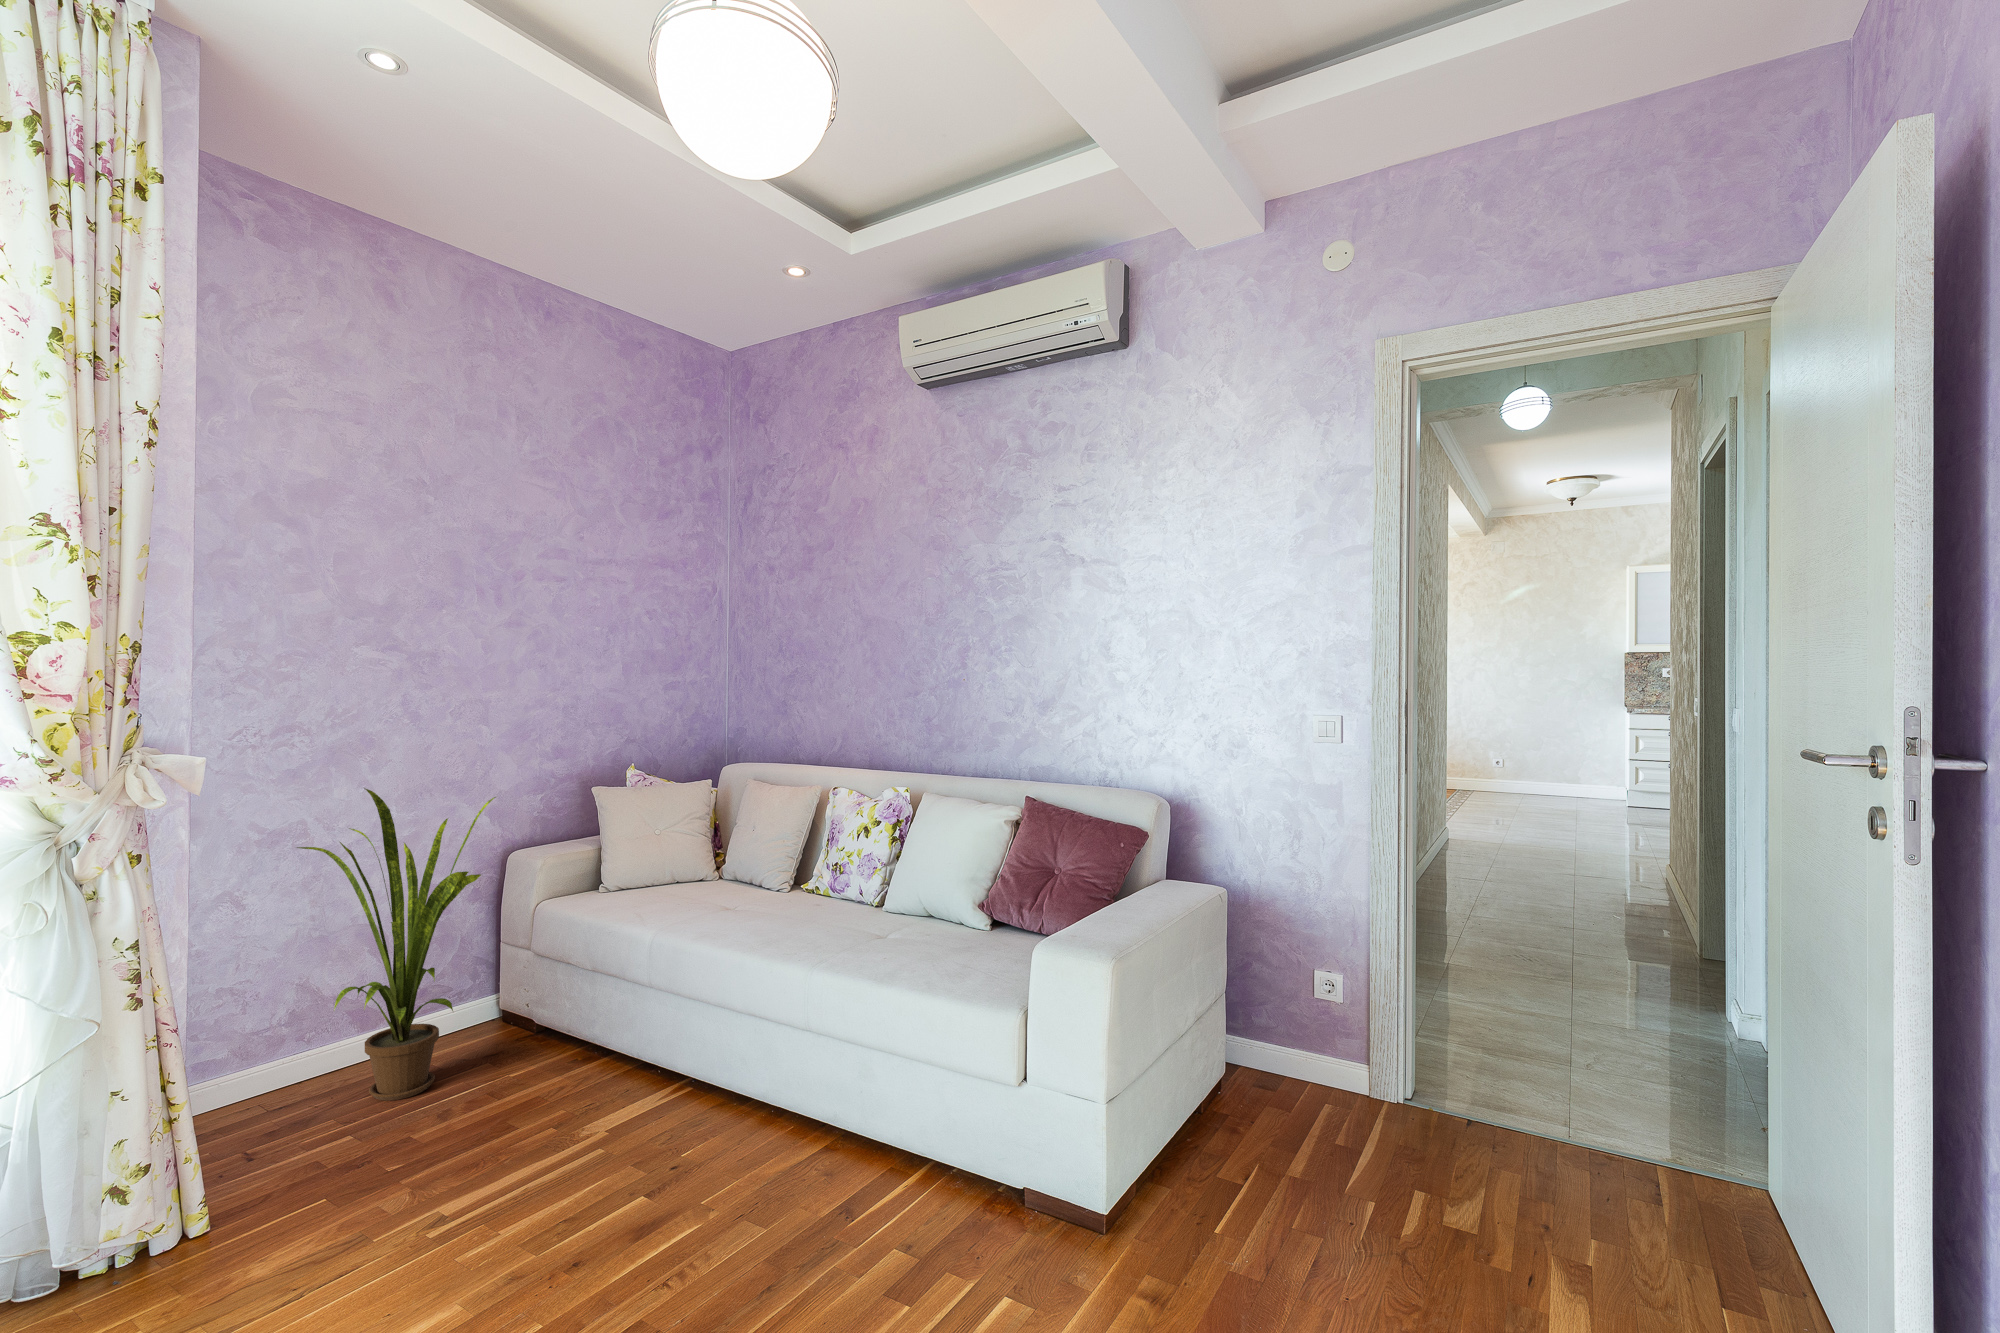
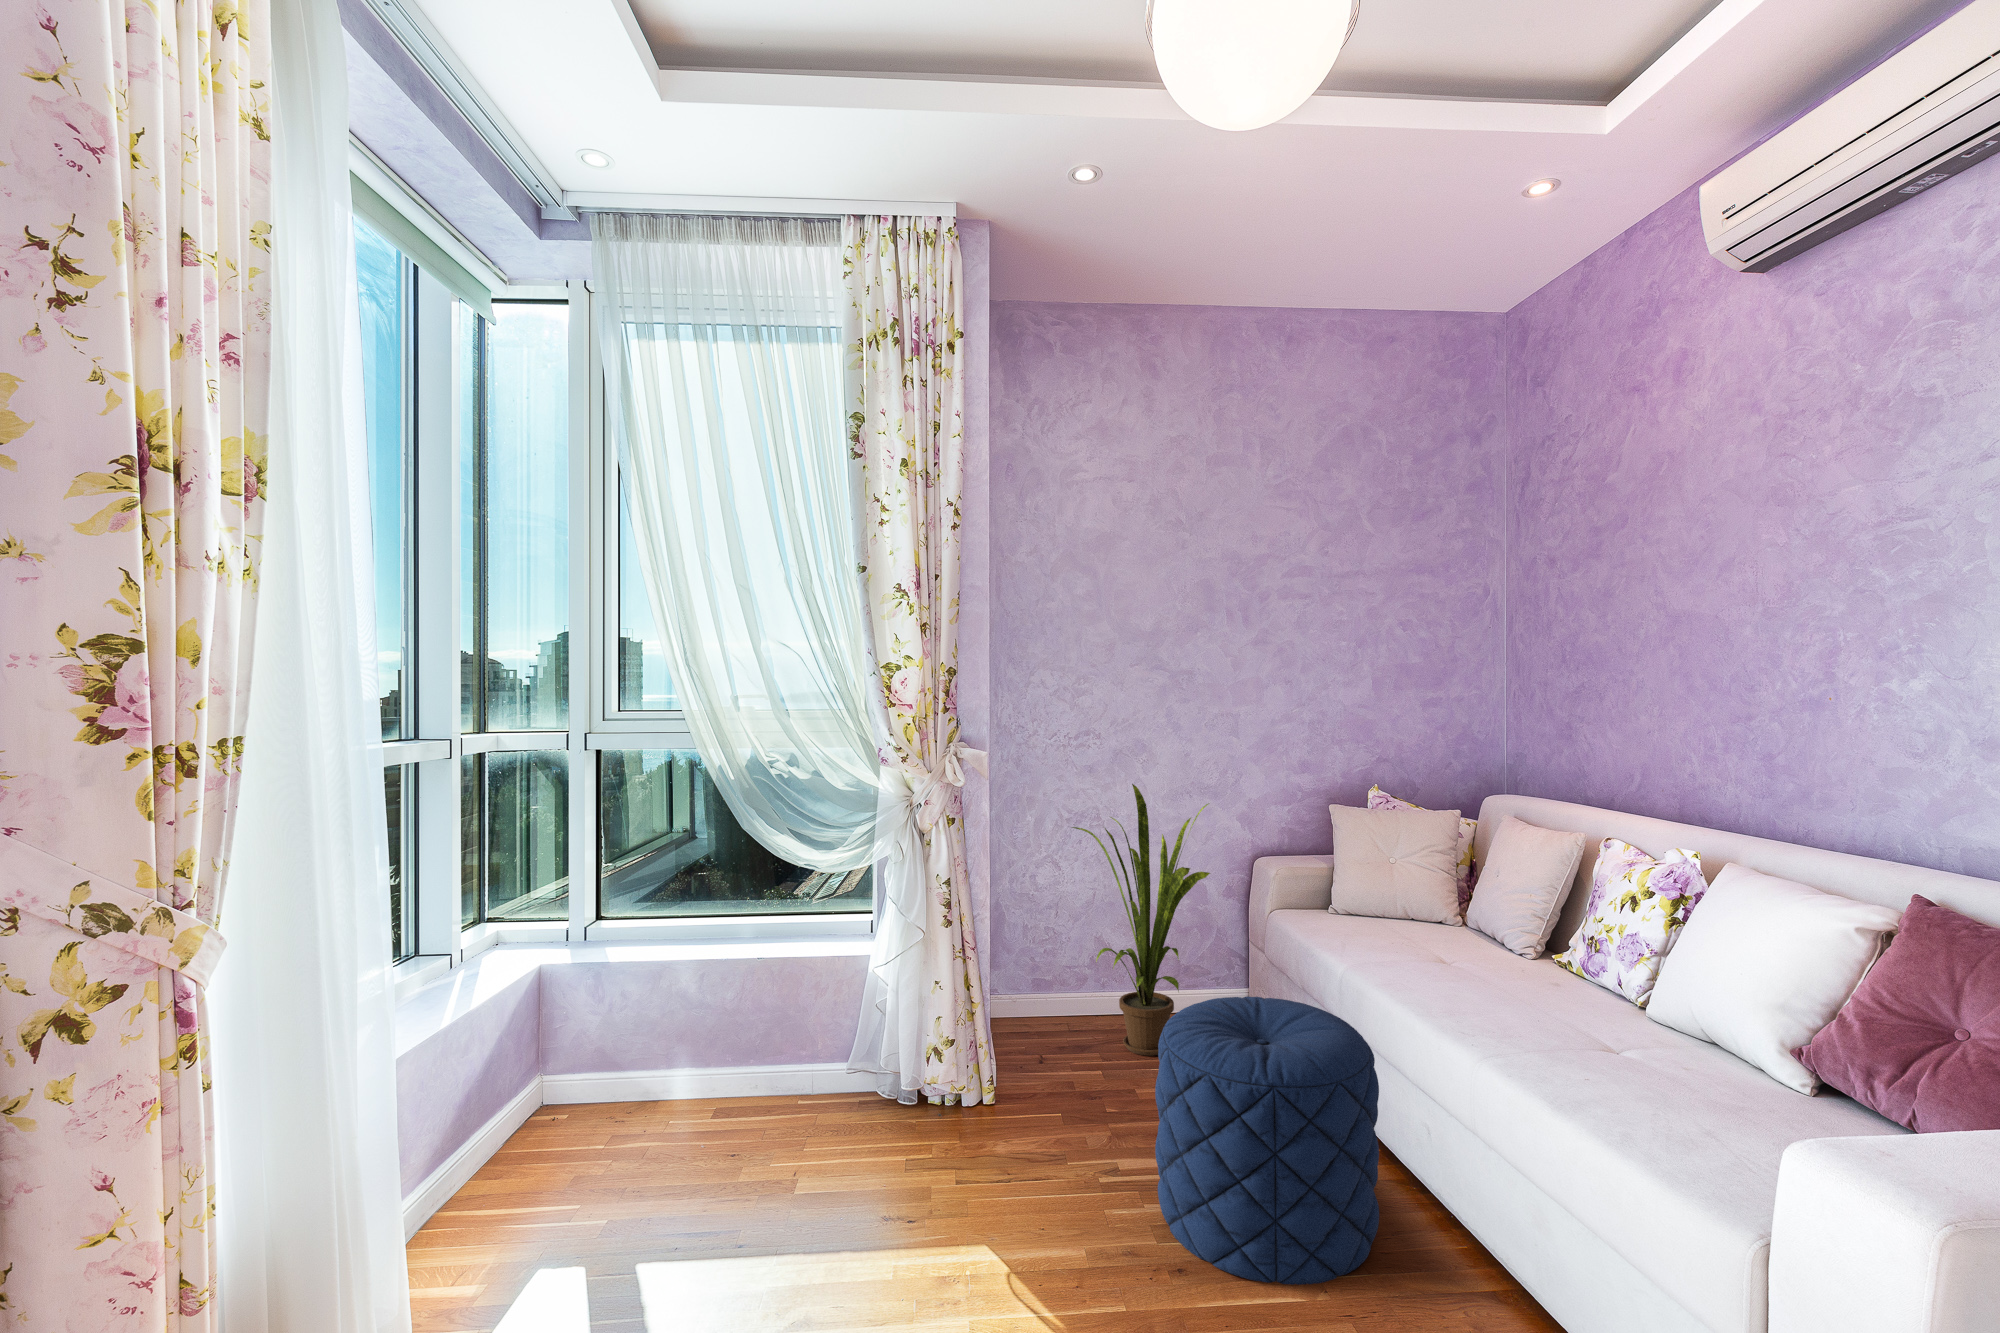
pouf: none [511,969,735,1244] -> present [1155,997,1379,1285]

